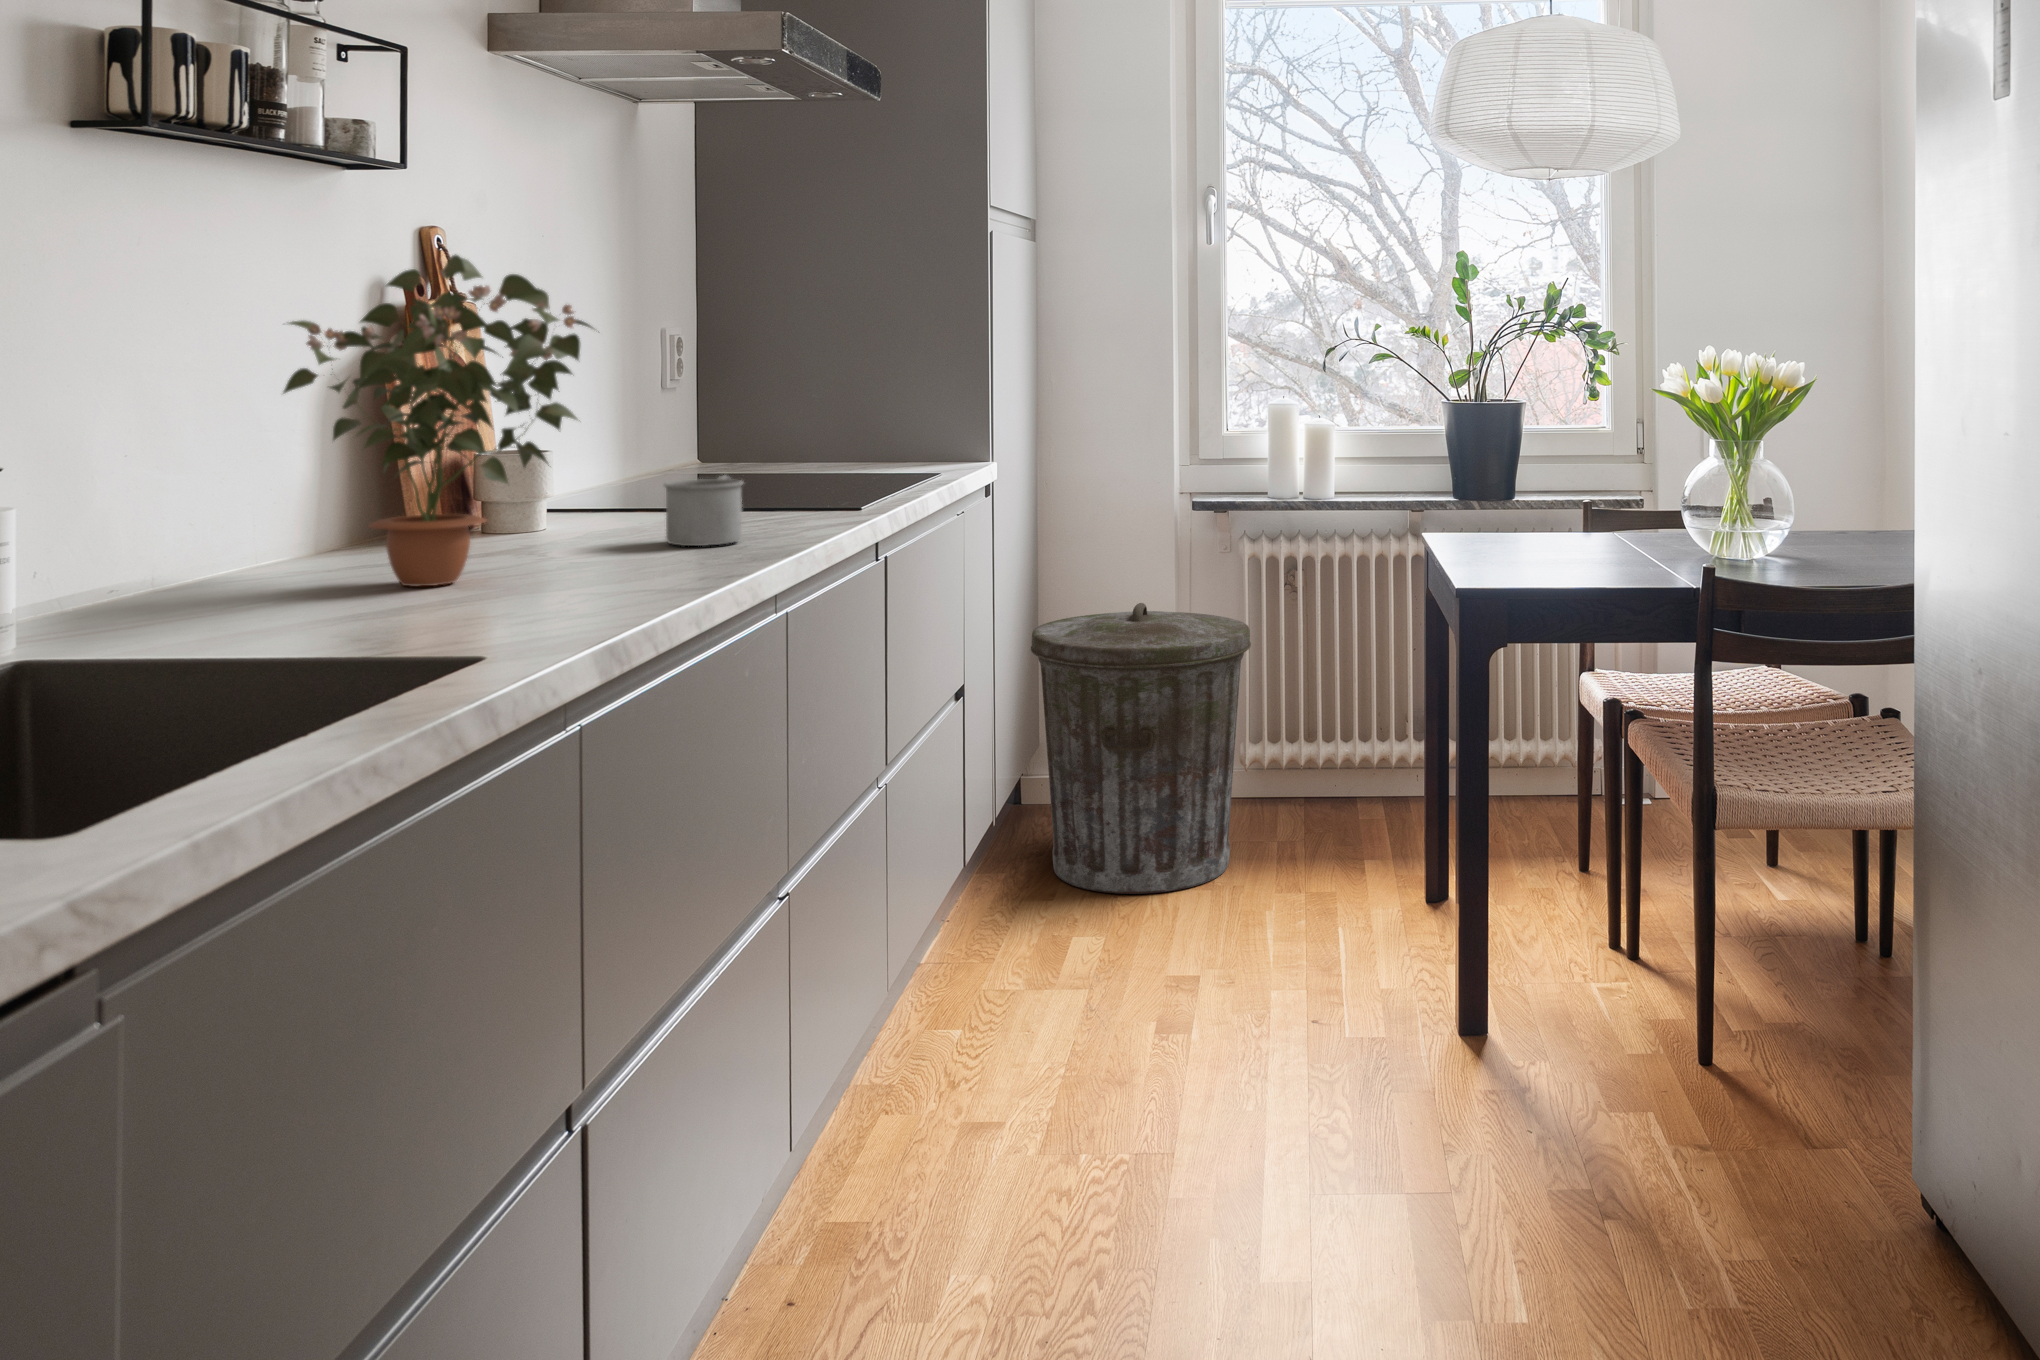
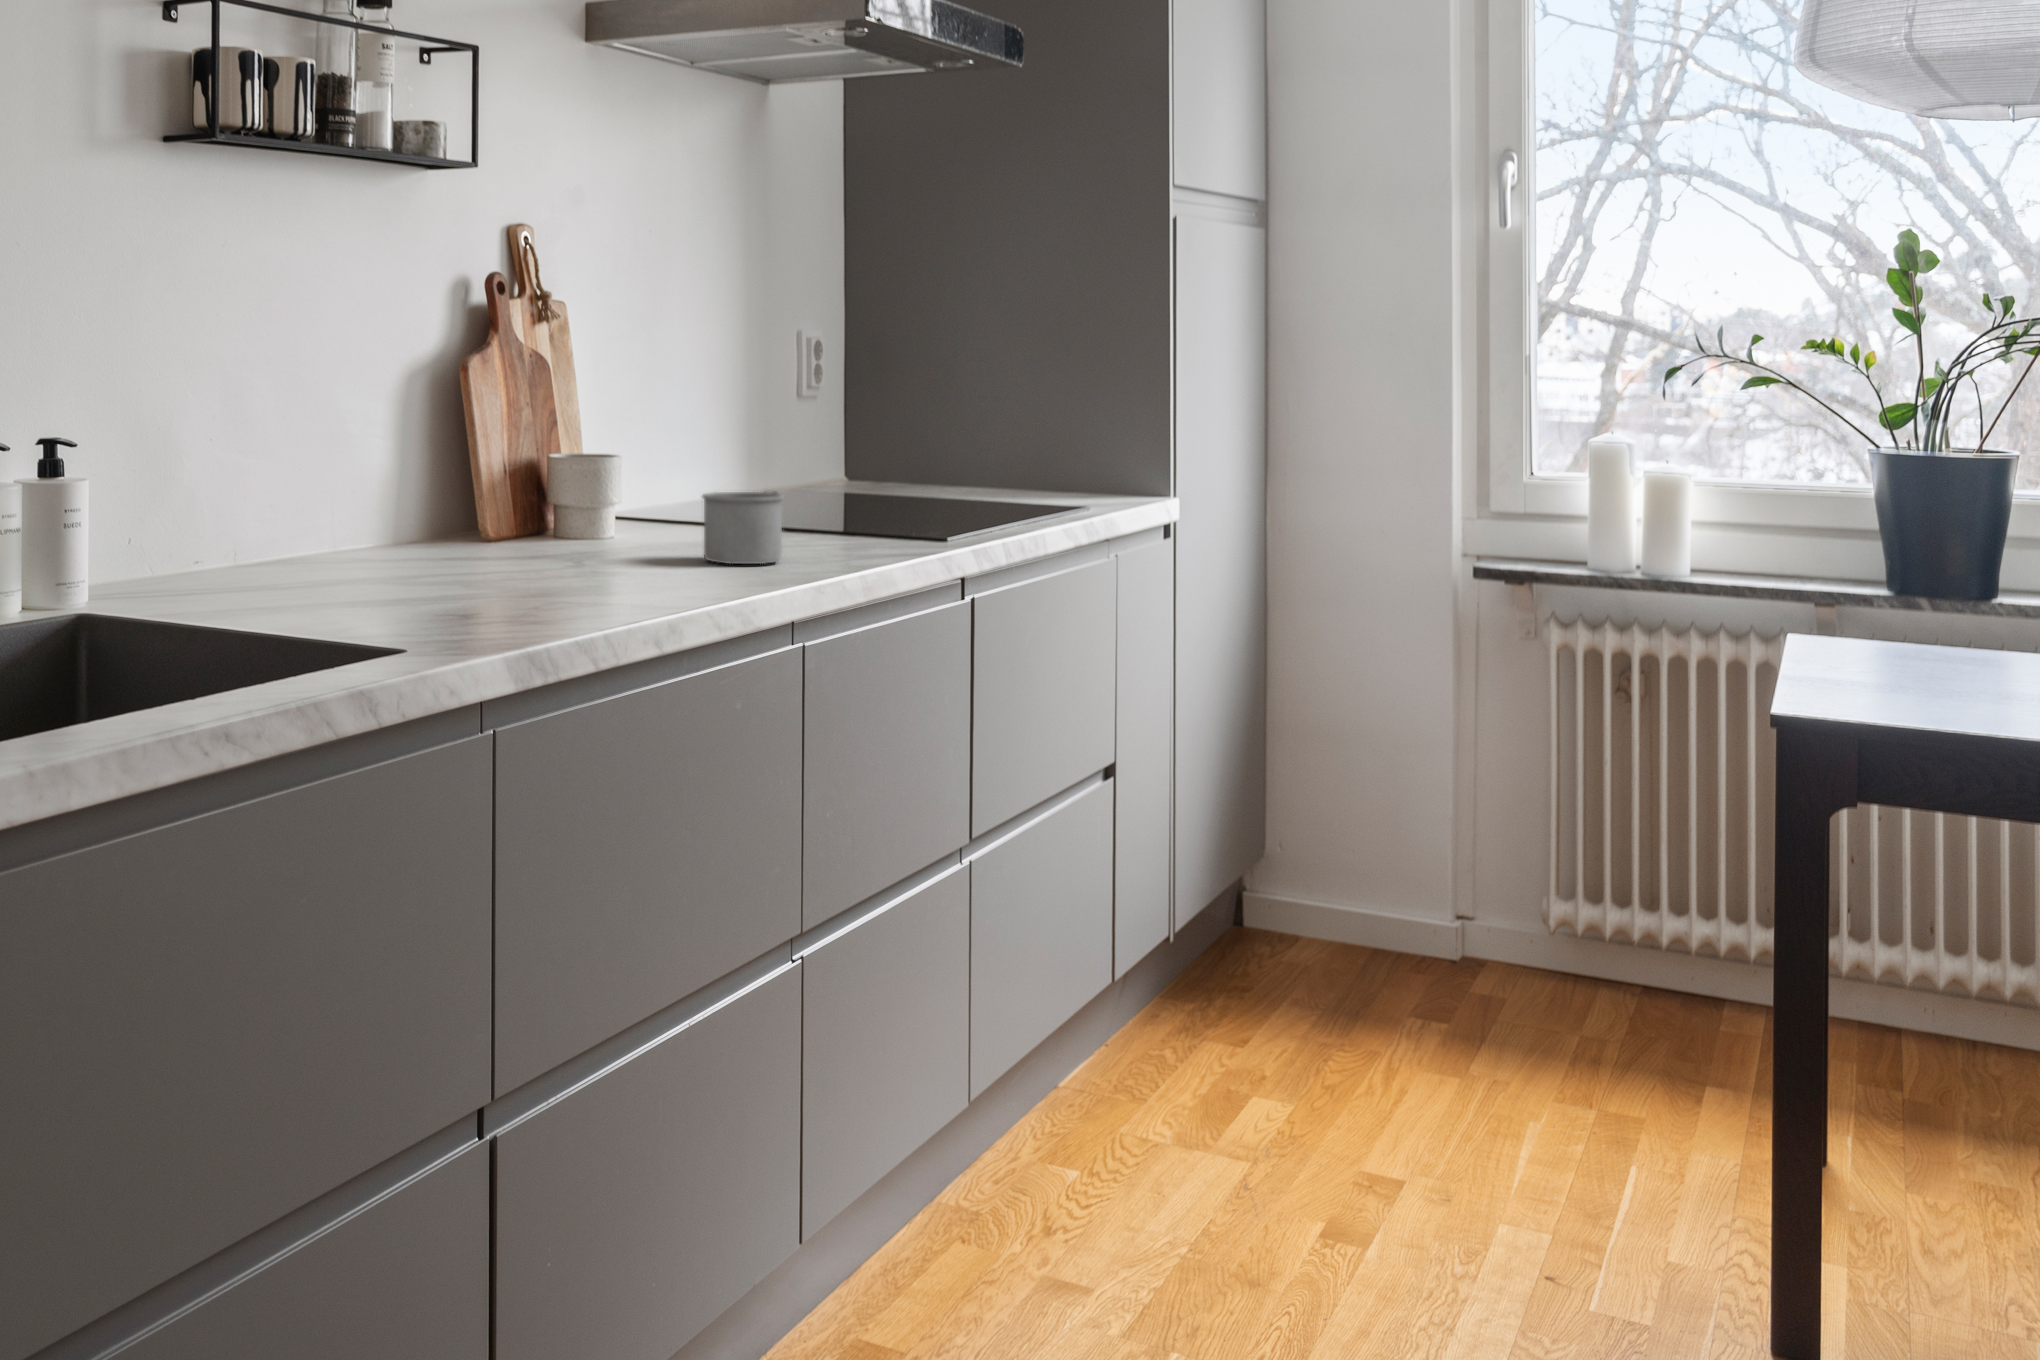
potted plant: present [284,254,592,586] -> none [343,249,599,582]
trash can: present [1031,603,1251,894] -> none [1223,688,1529,1070]

